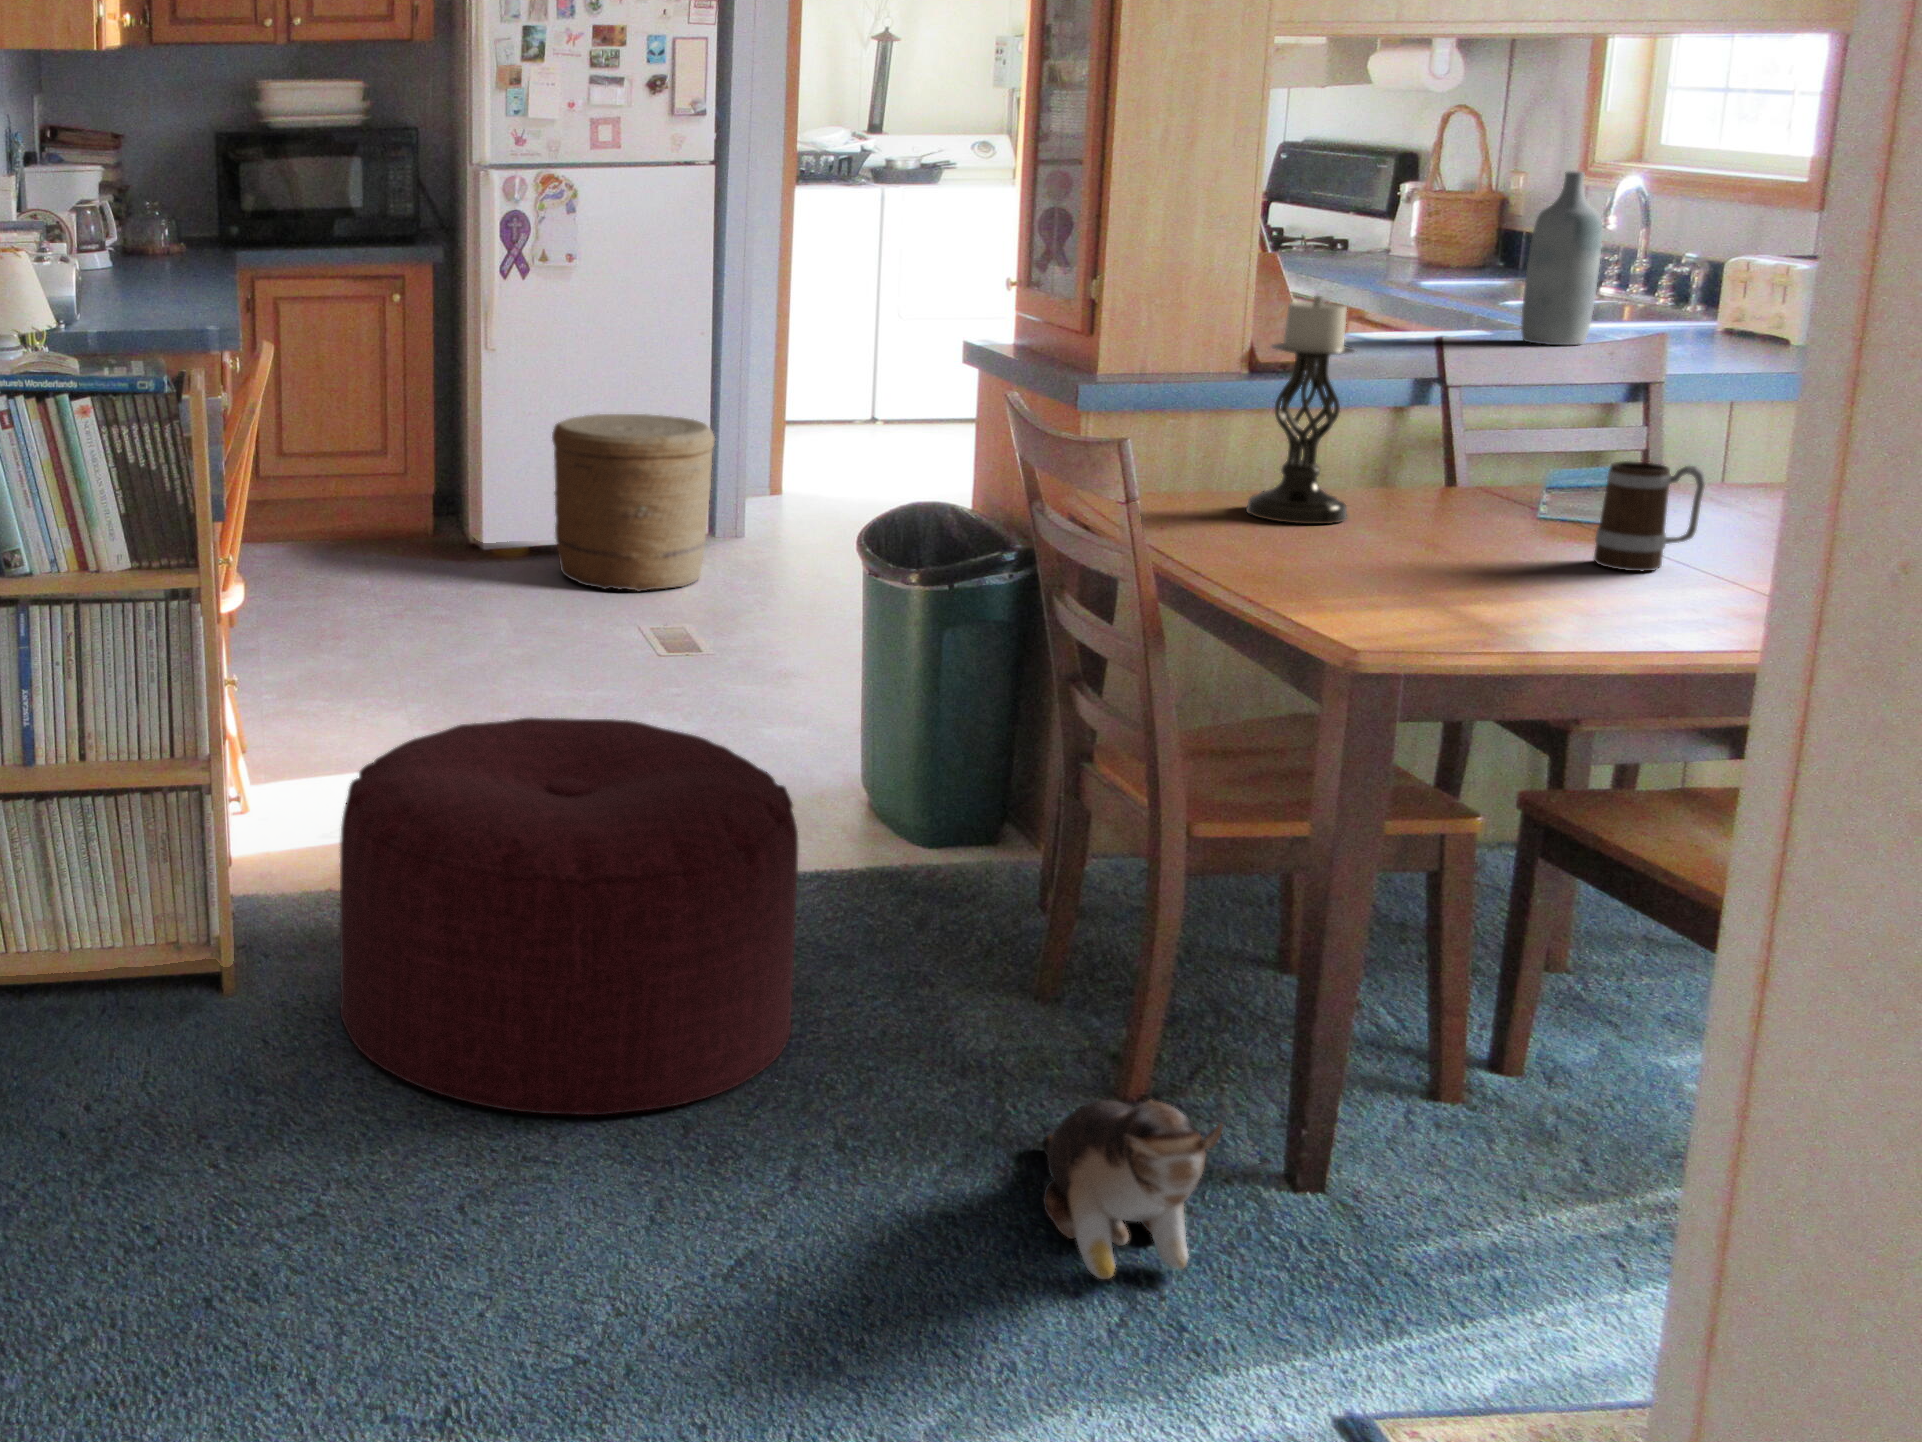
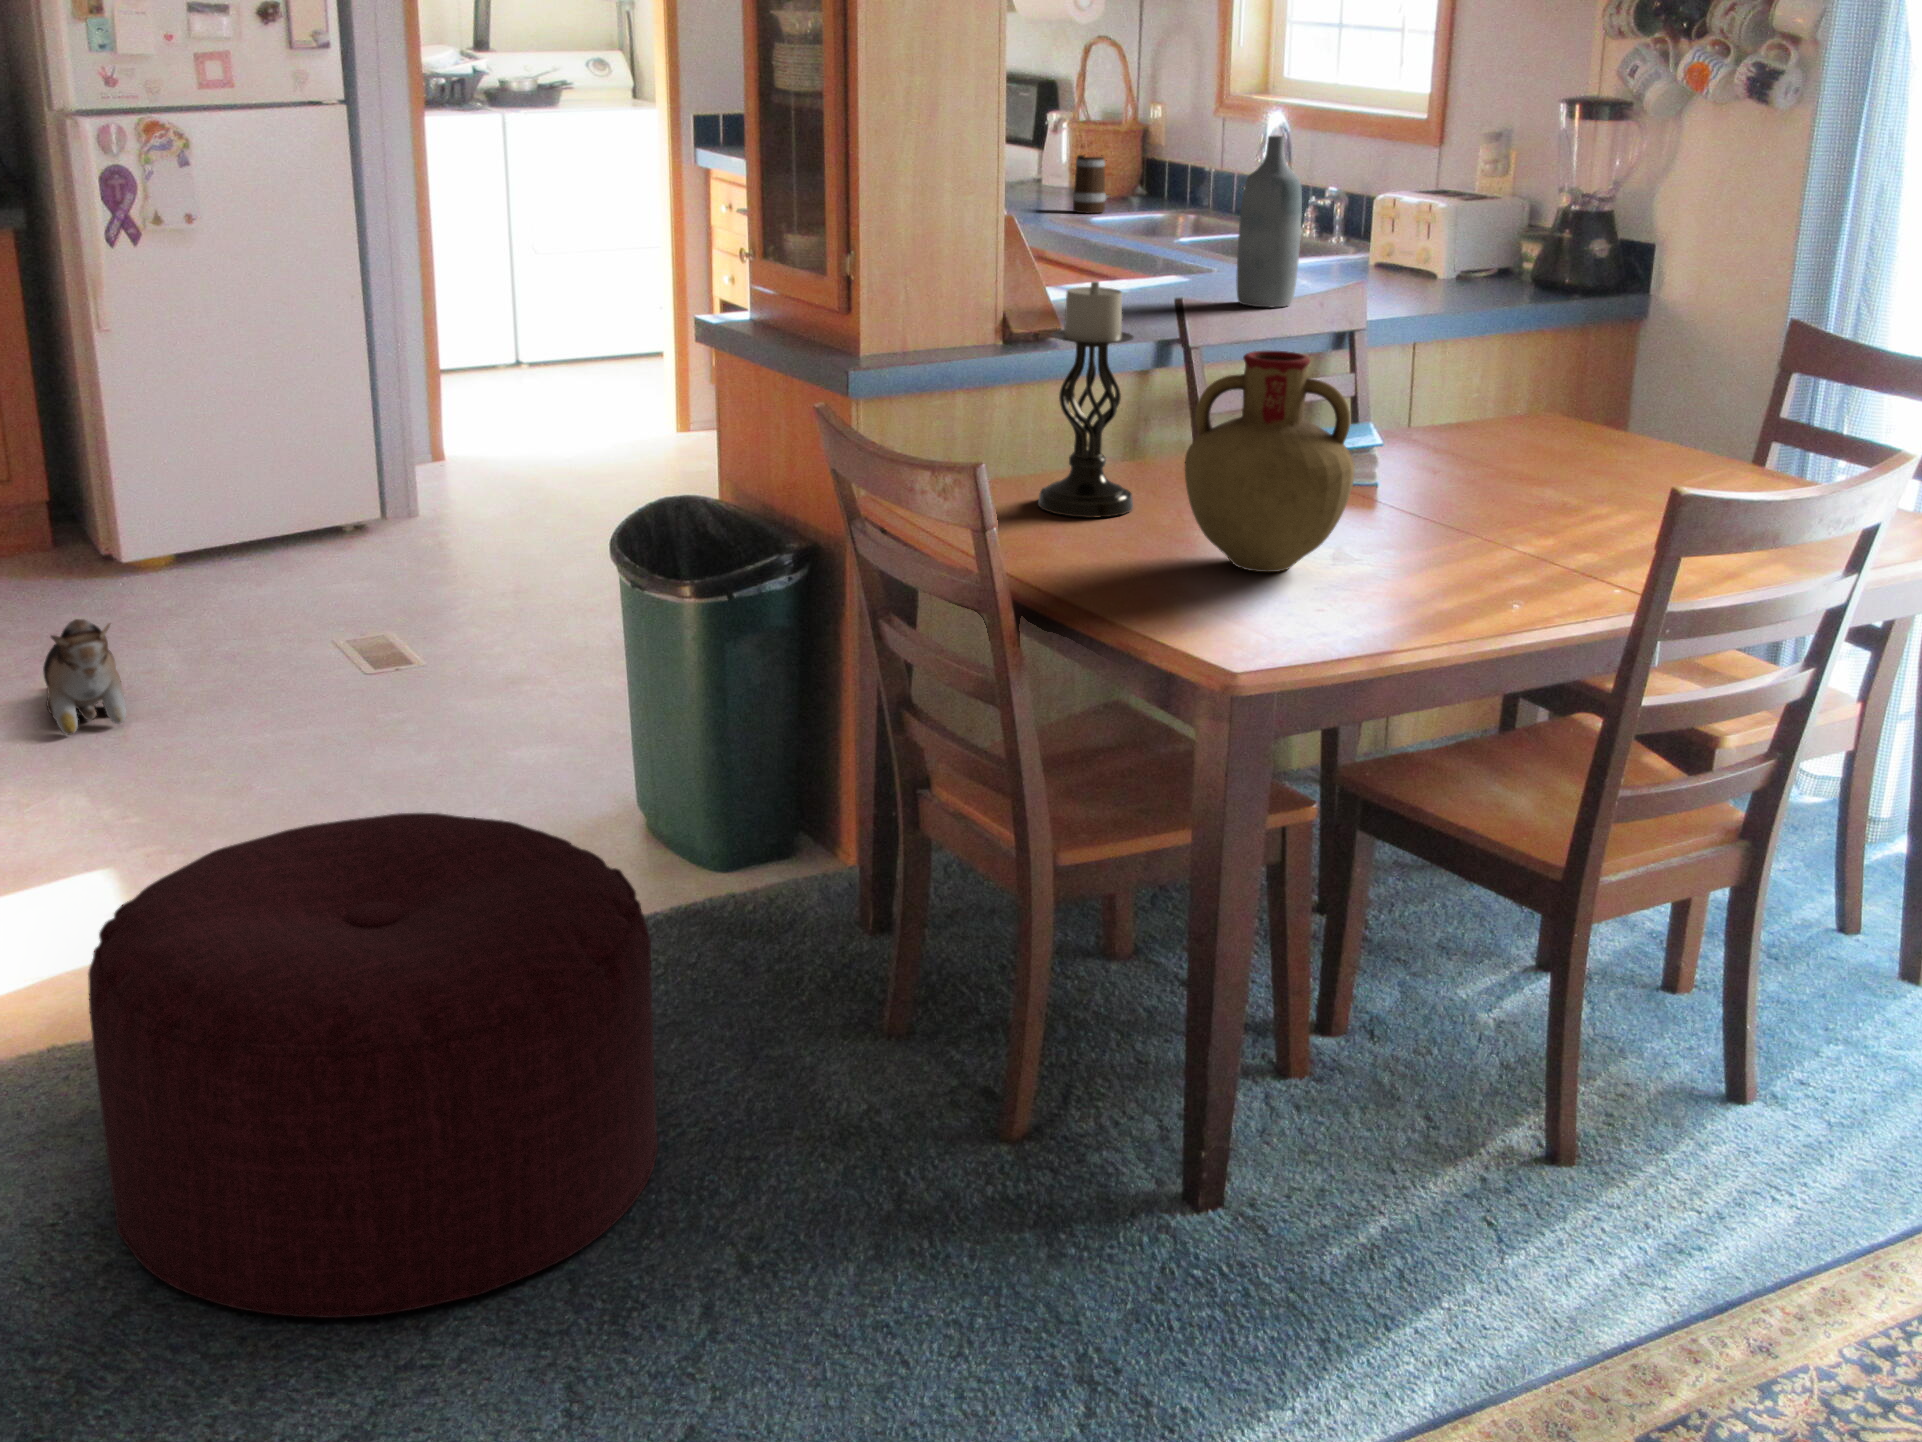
vase: none [1377,358,1565,578] -> present [1185,351,1354,572]
woven basket: present [552,414,714,591] -> none [198,395,393,603]
mug: present [1594,461,1706,571] -> present [1073,155,1109,213]
plush toy: present [1042,1100,1223,1279] -> present [43,619,126,735]

